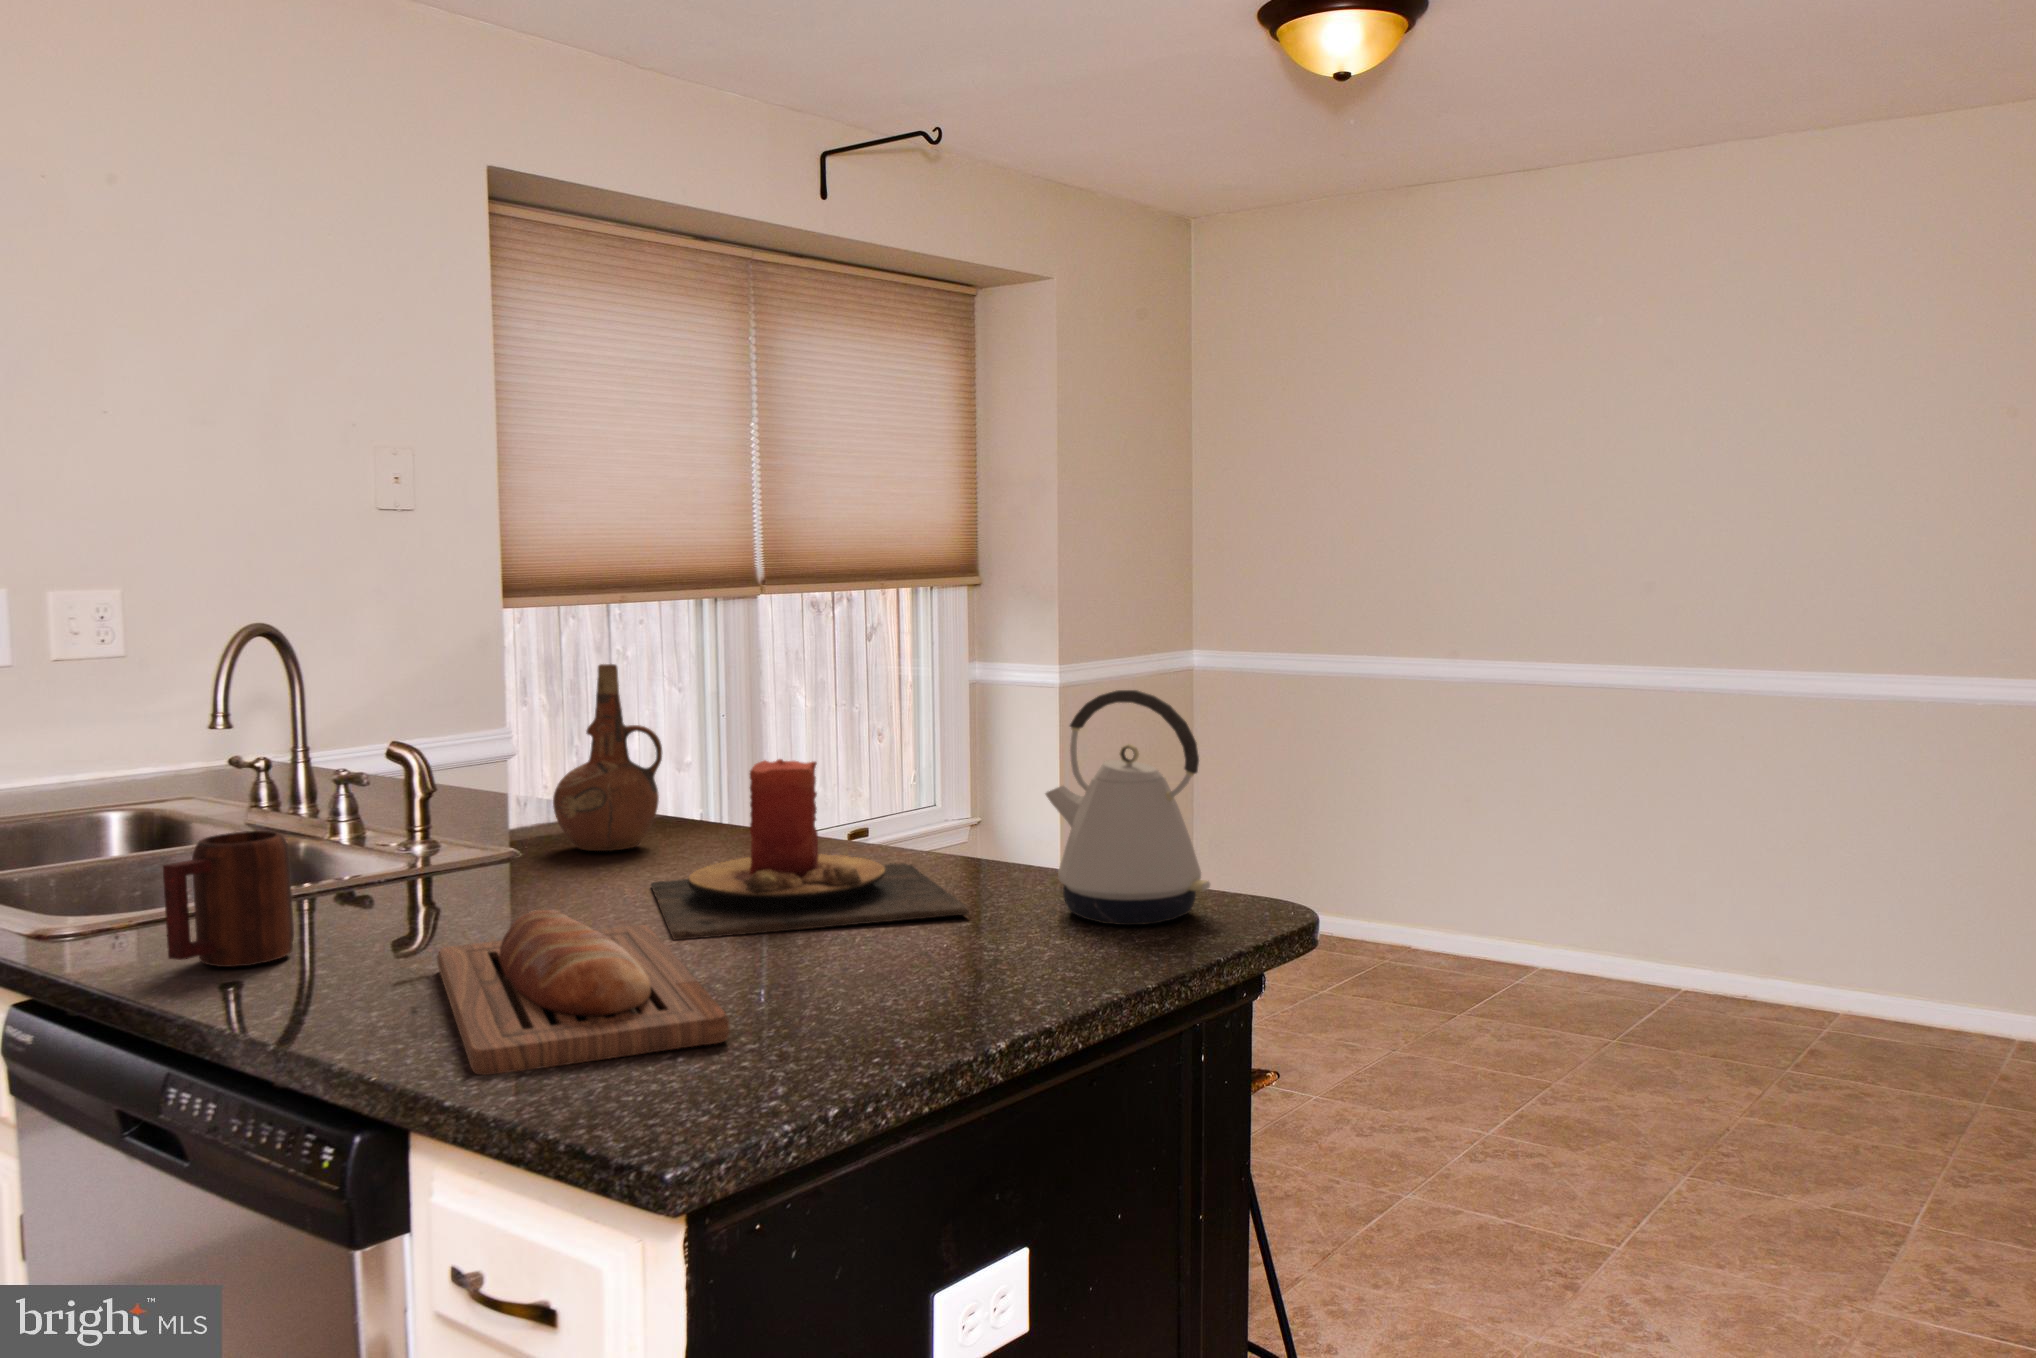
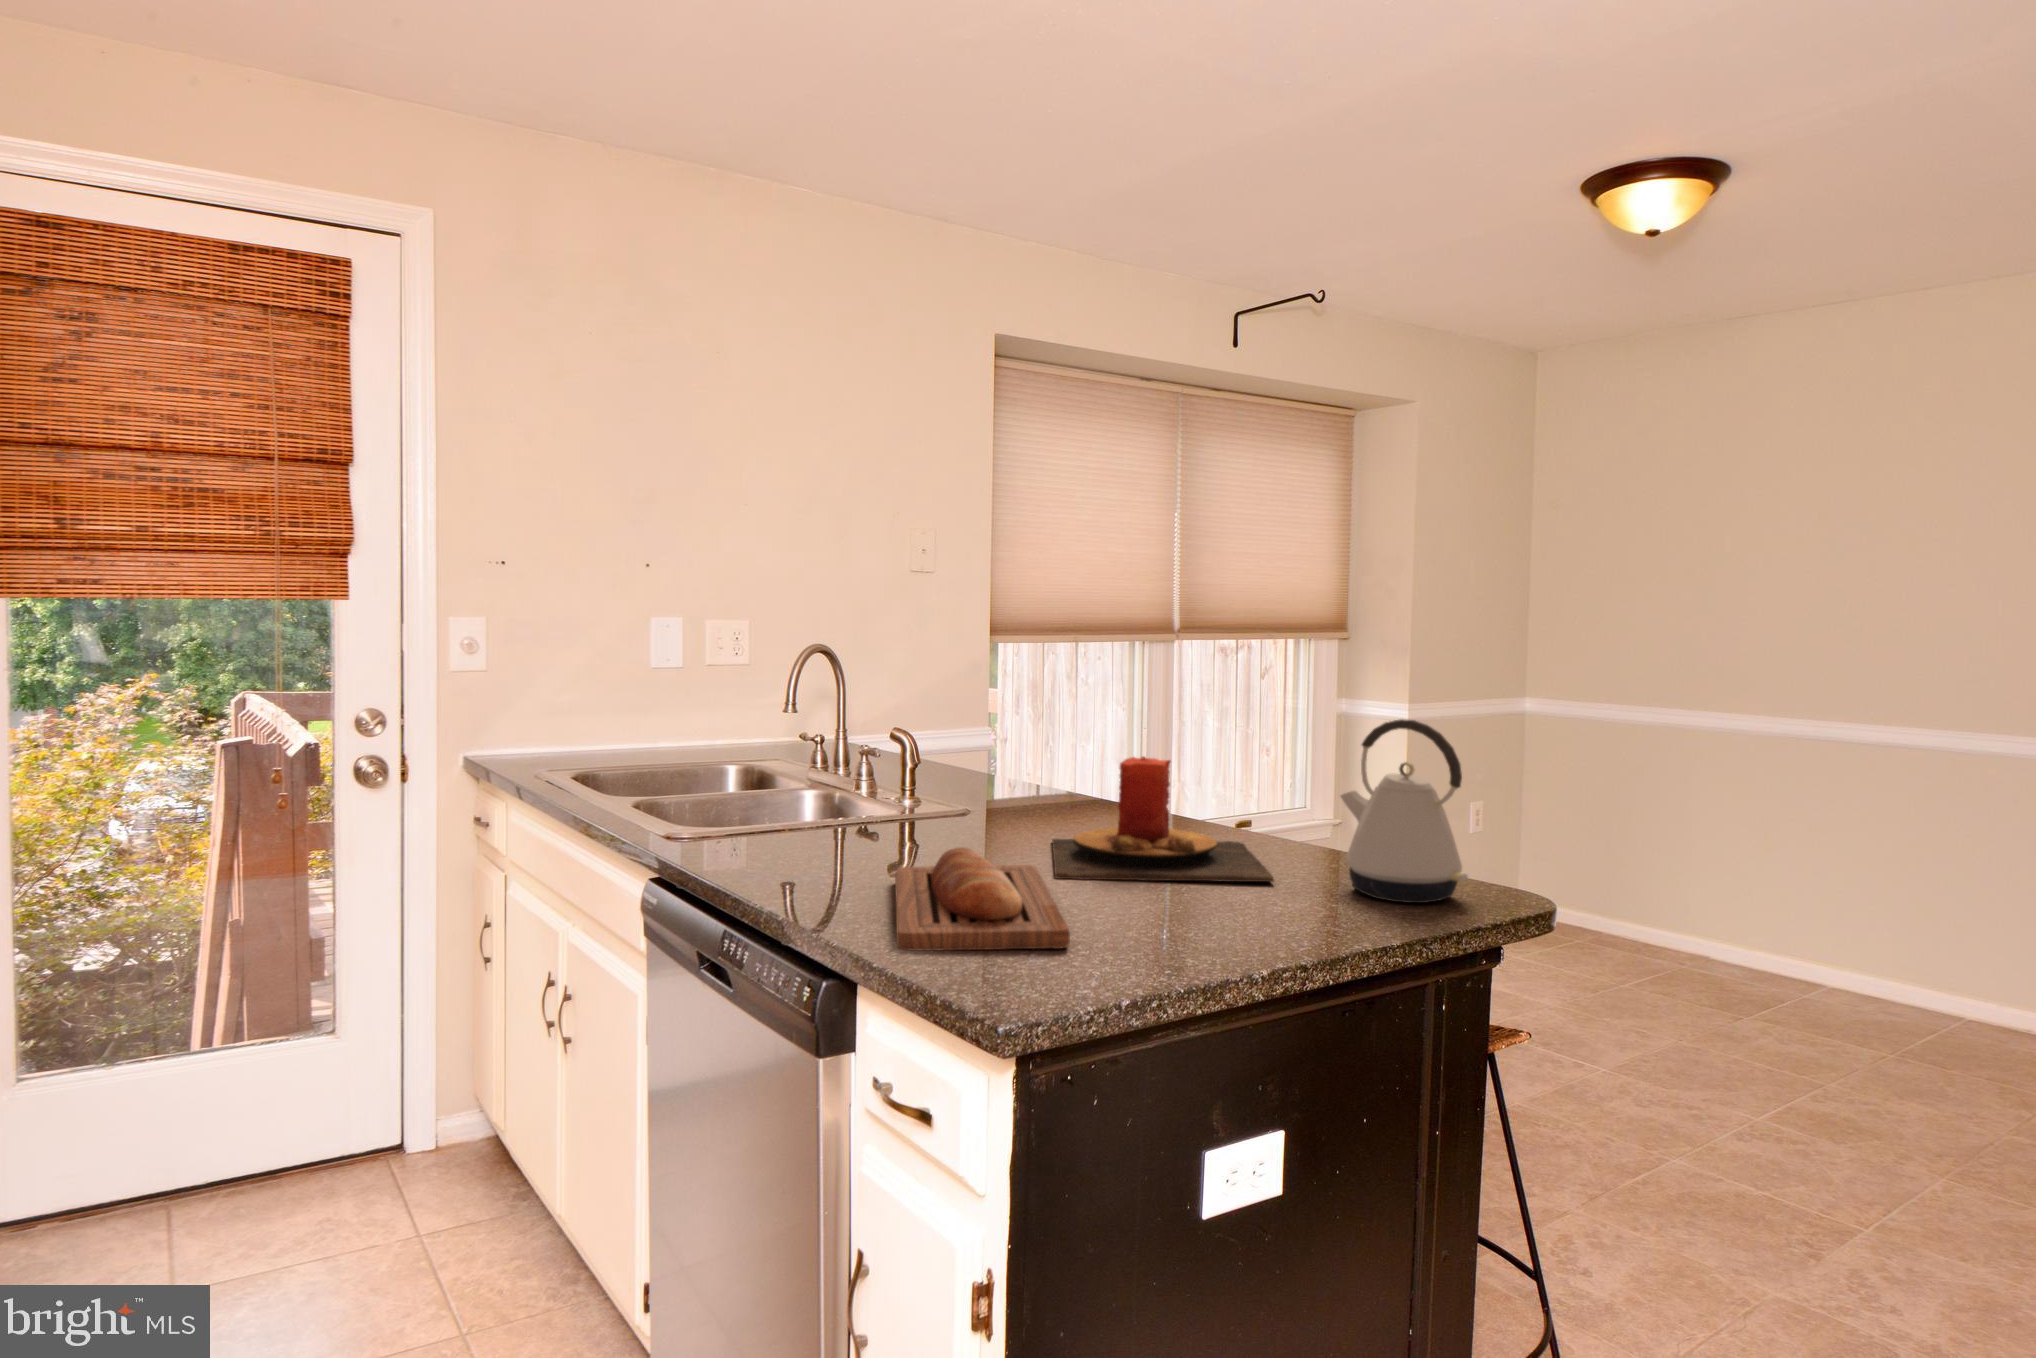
ceramic pitcher: present [553,664,662,851] -> none [996,683,1072,815]
mug: present [163,831,294,967] -> none [735,780,812,867]

